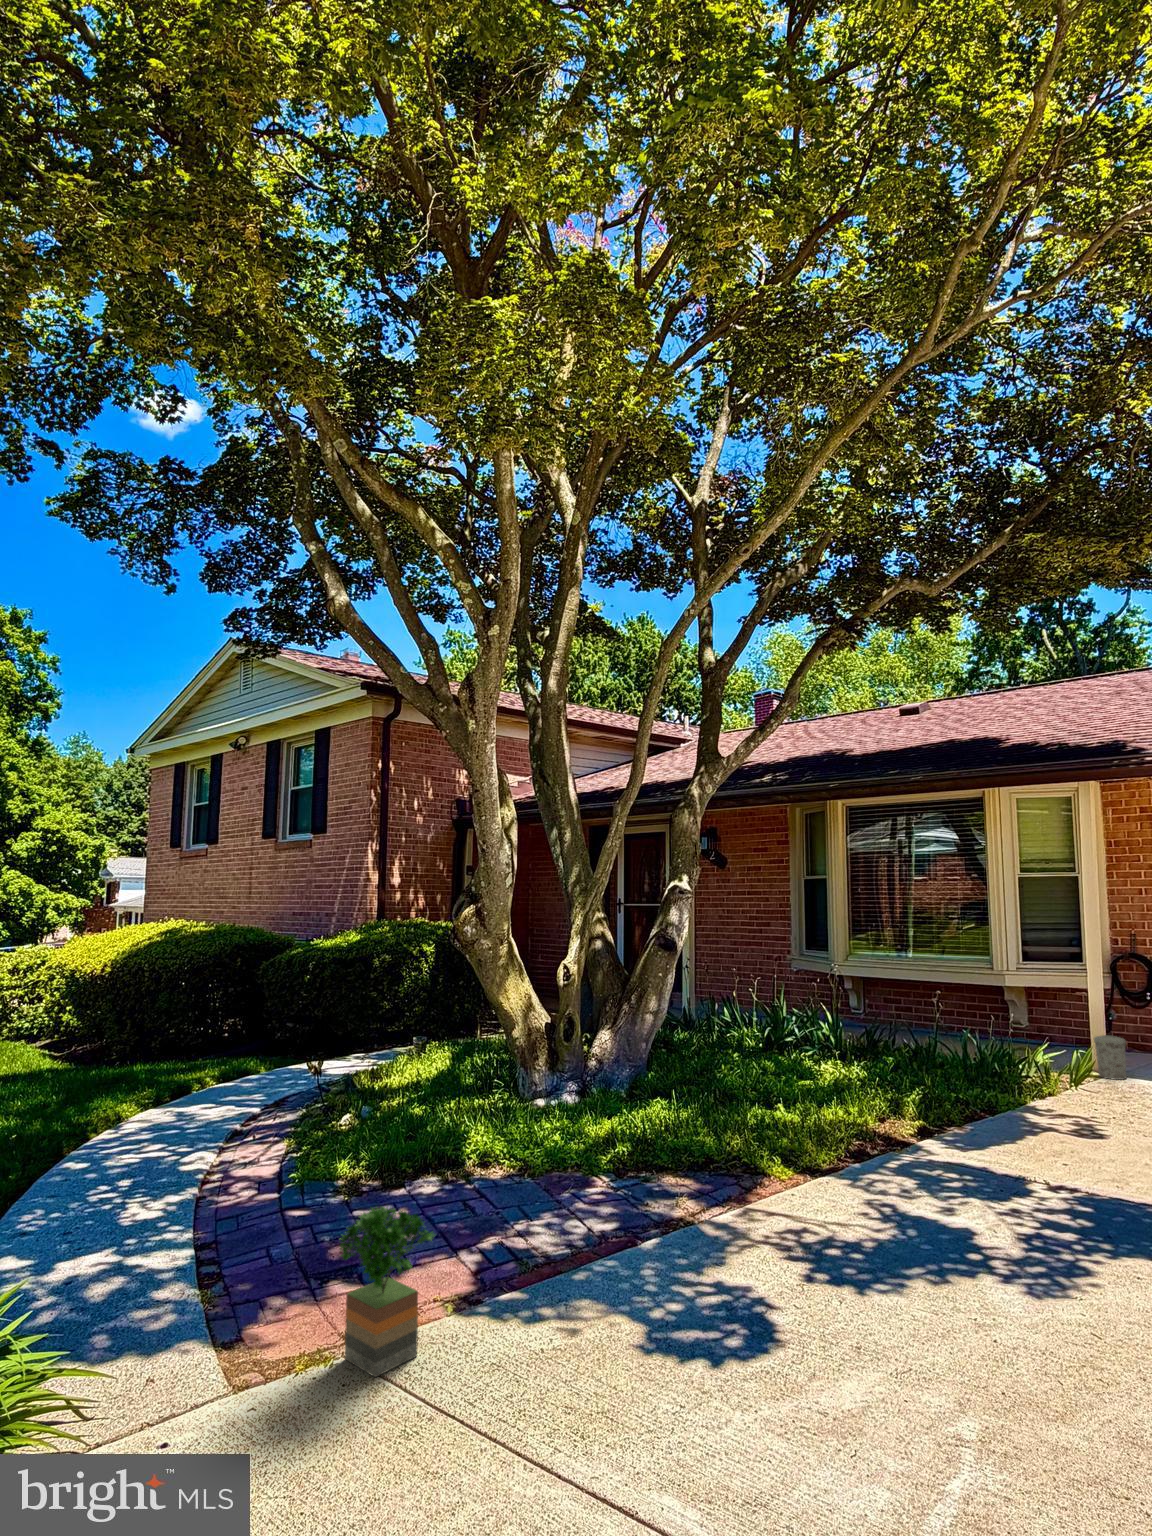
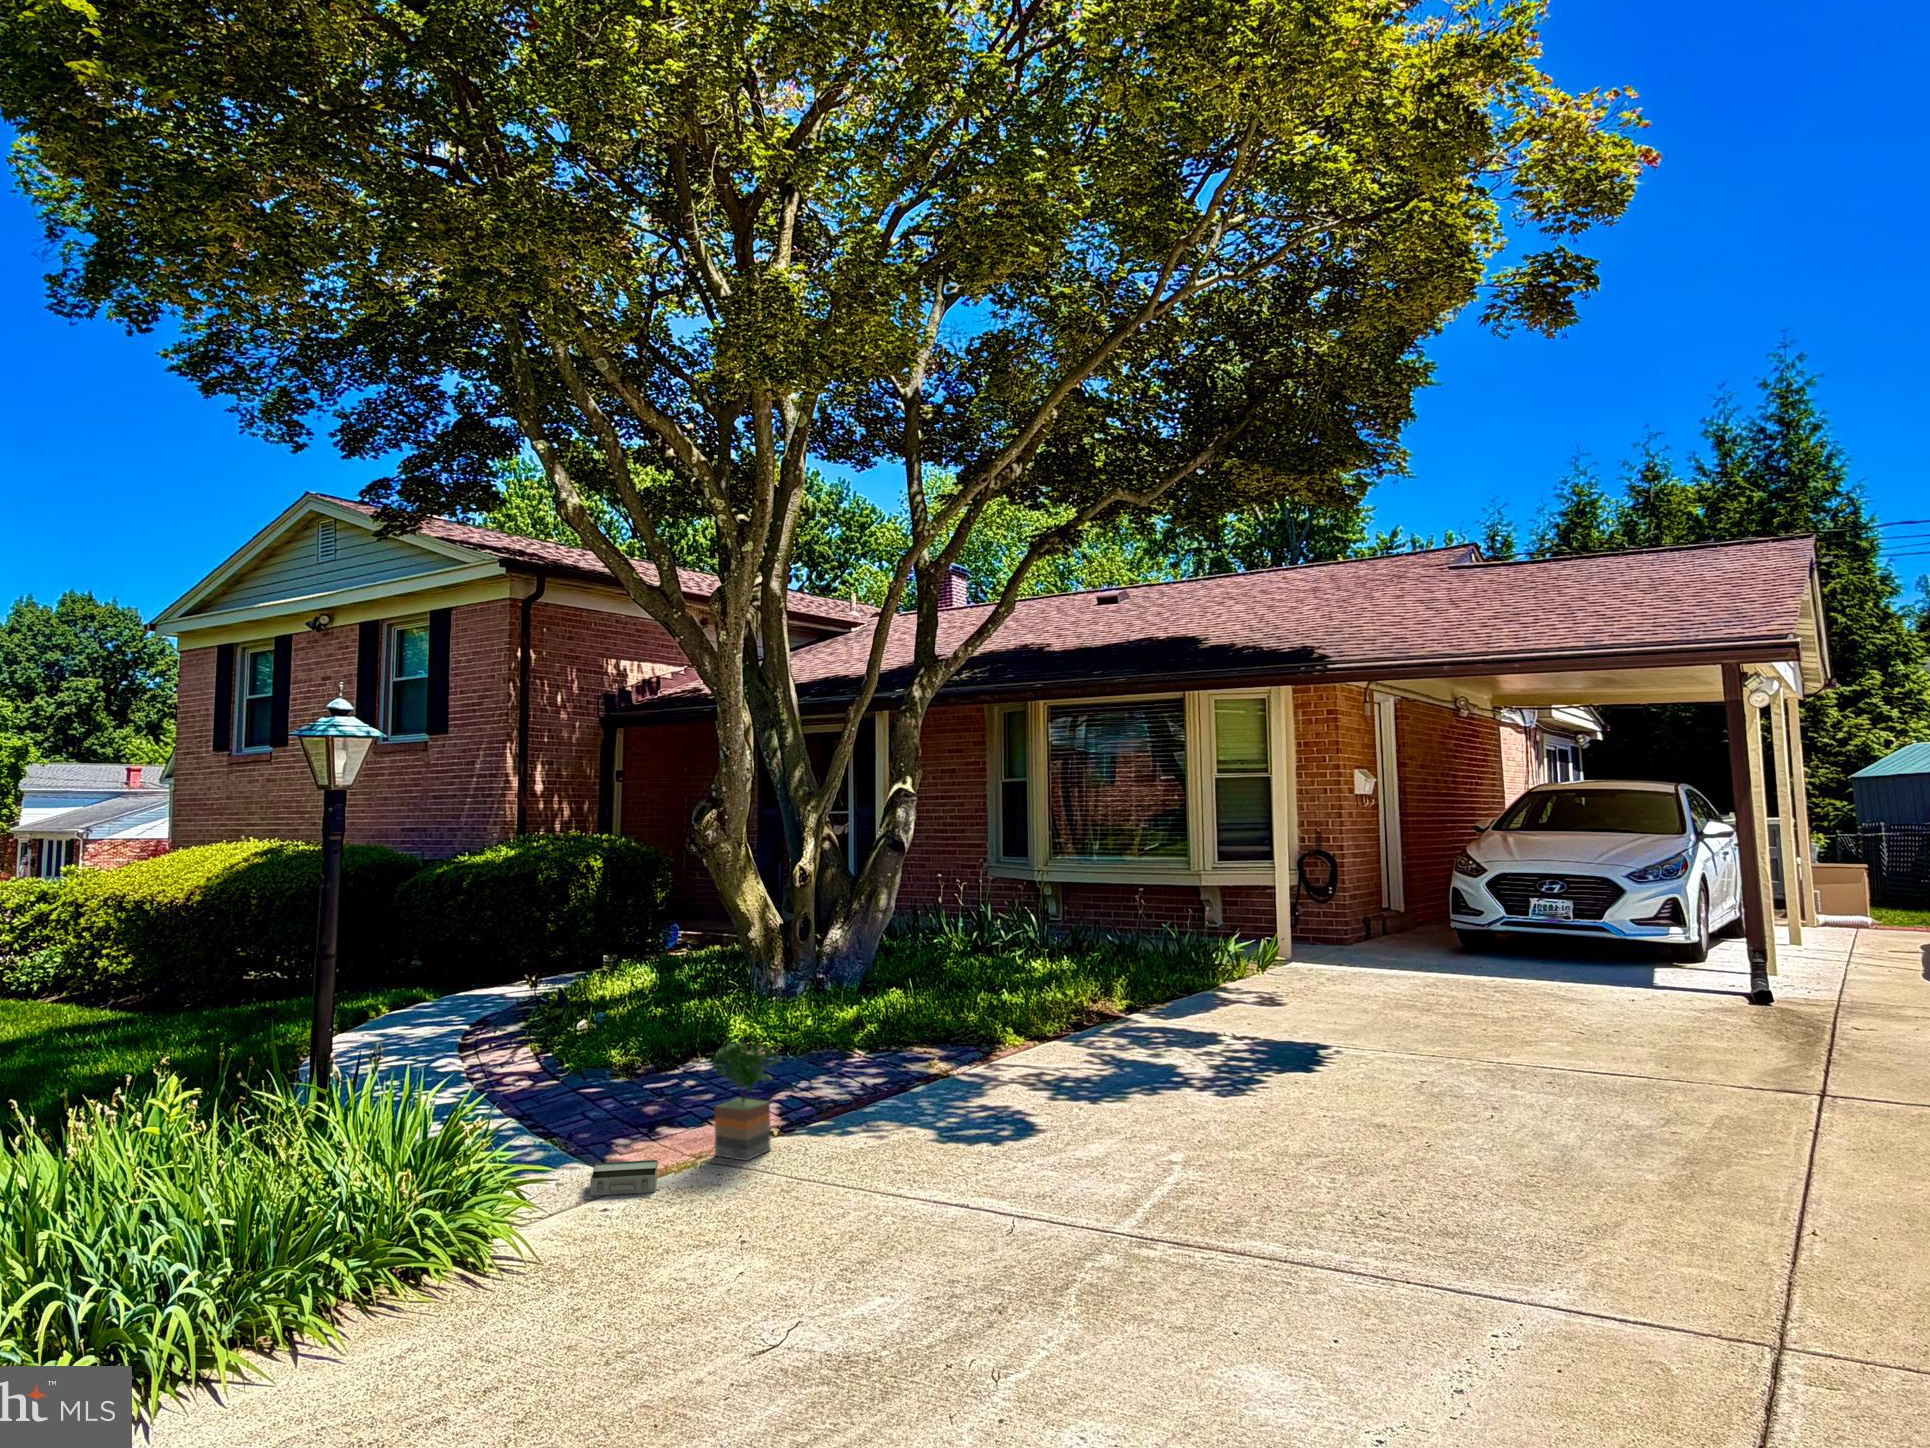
trash can: present [1094,1035,1127,1080] -> none [1286,927,1313,968]
toolbox: none [135,1375,246,1440] -> present [590,1160,658,1196]

